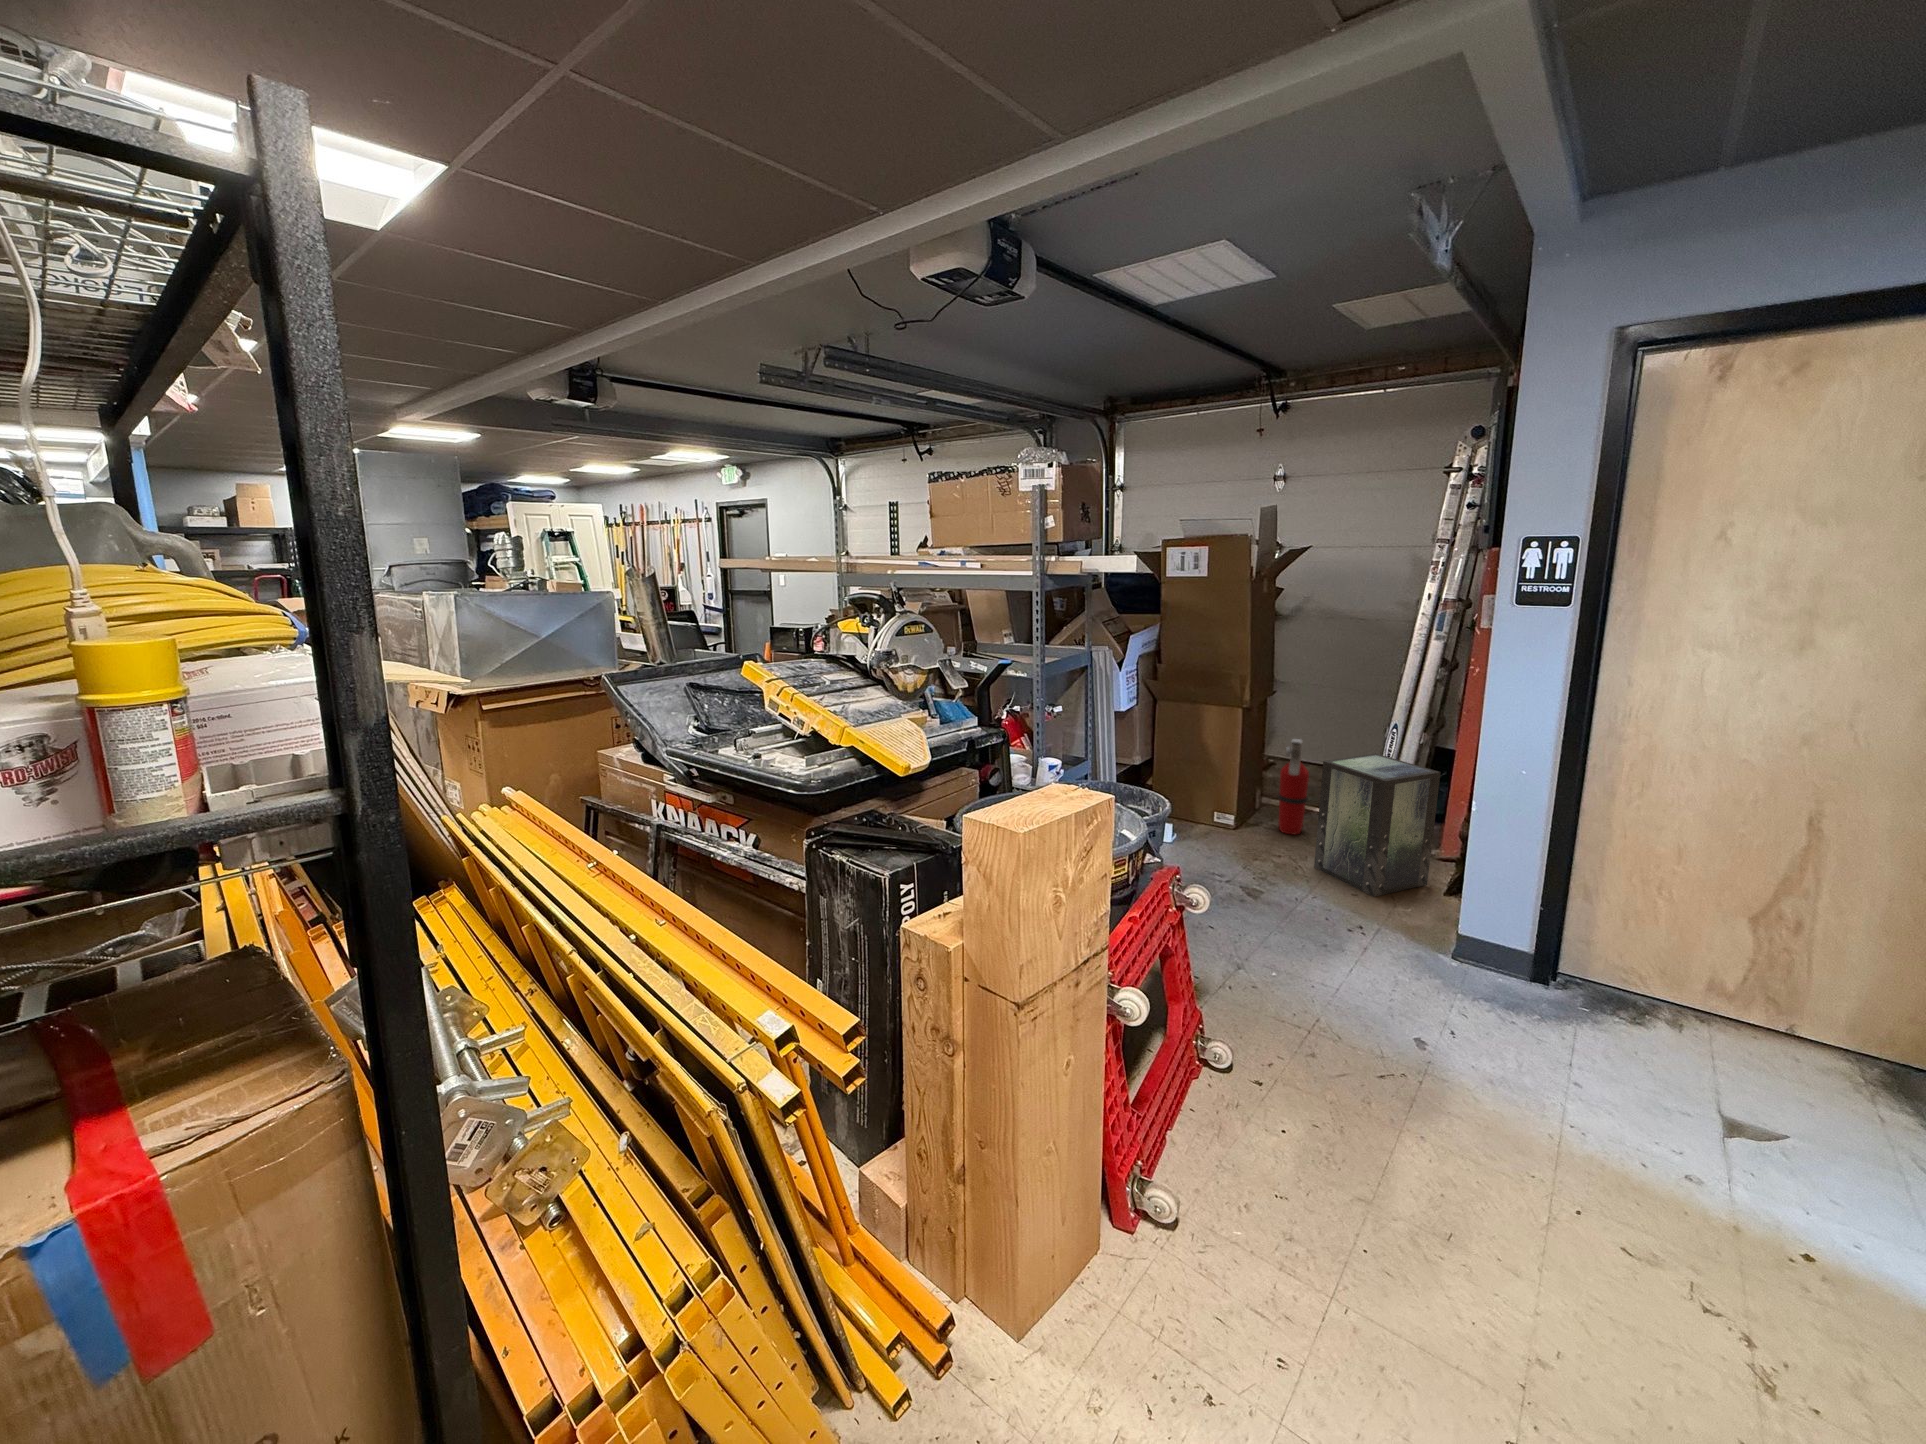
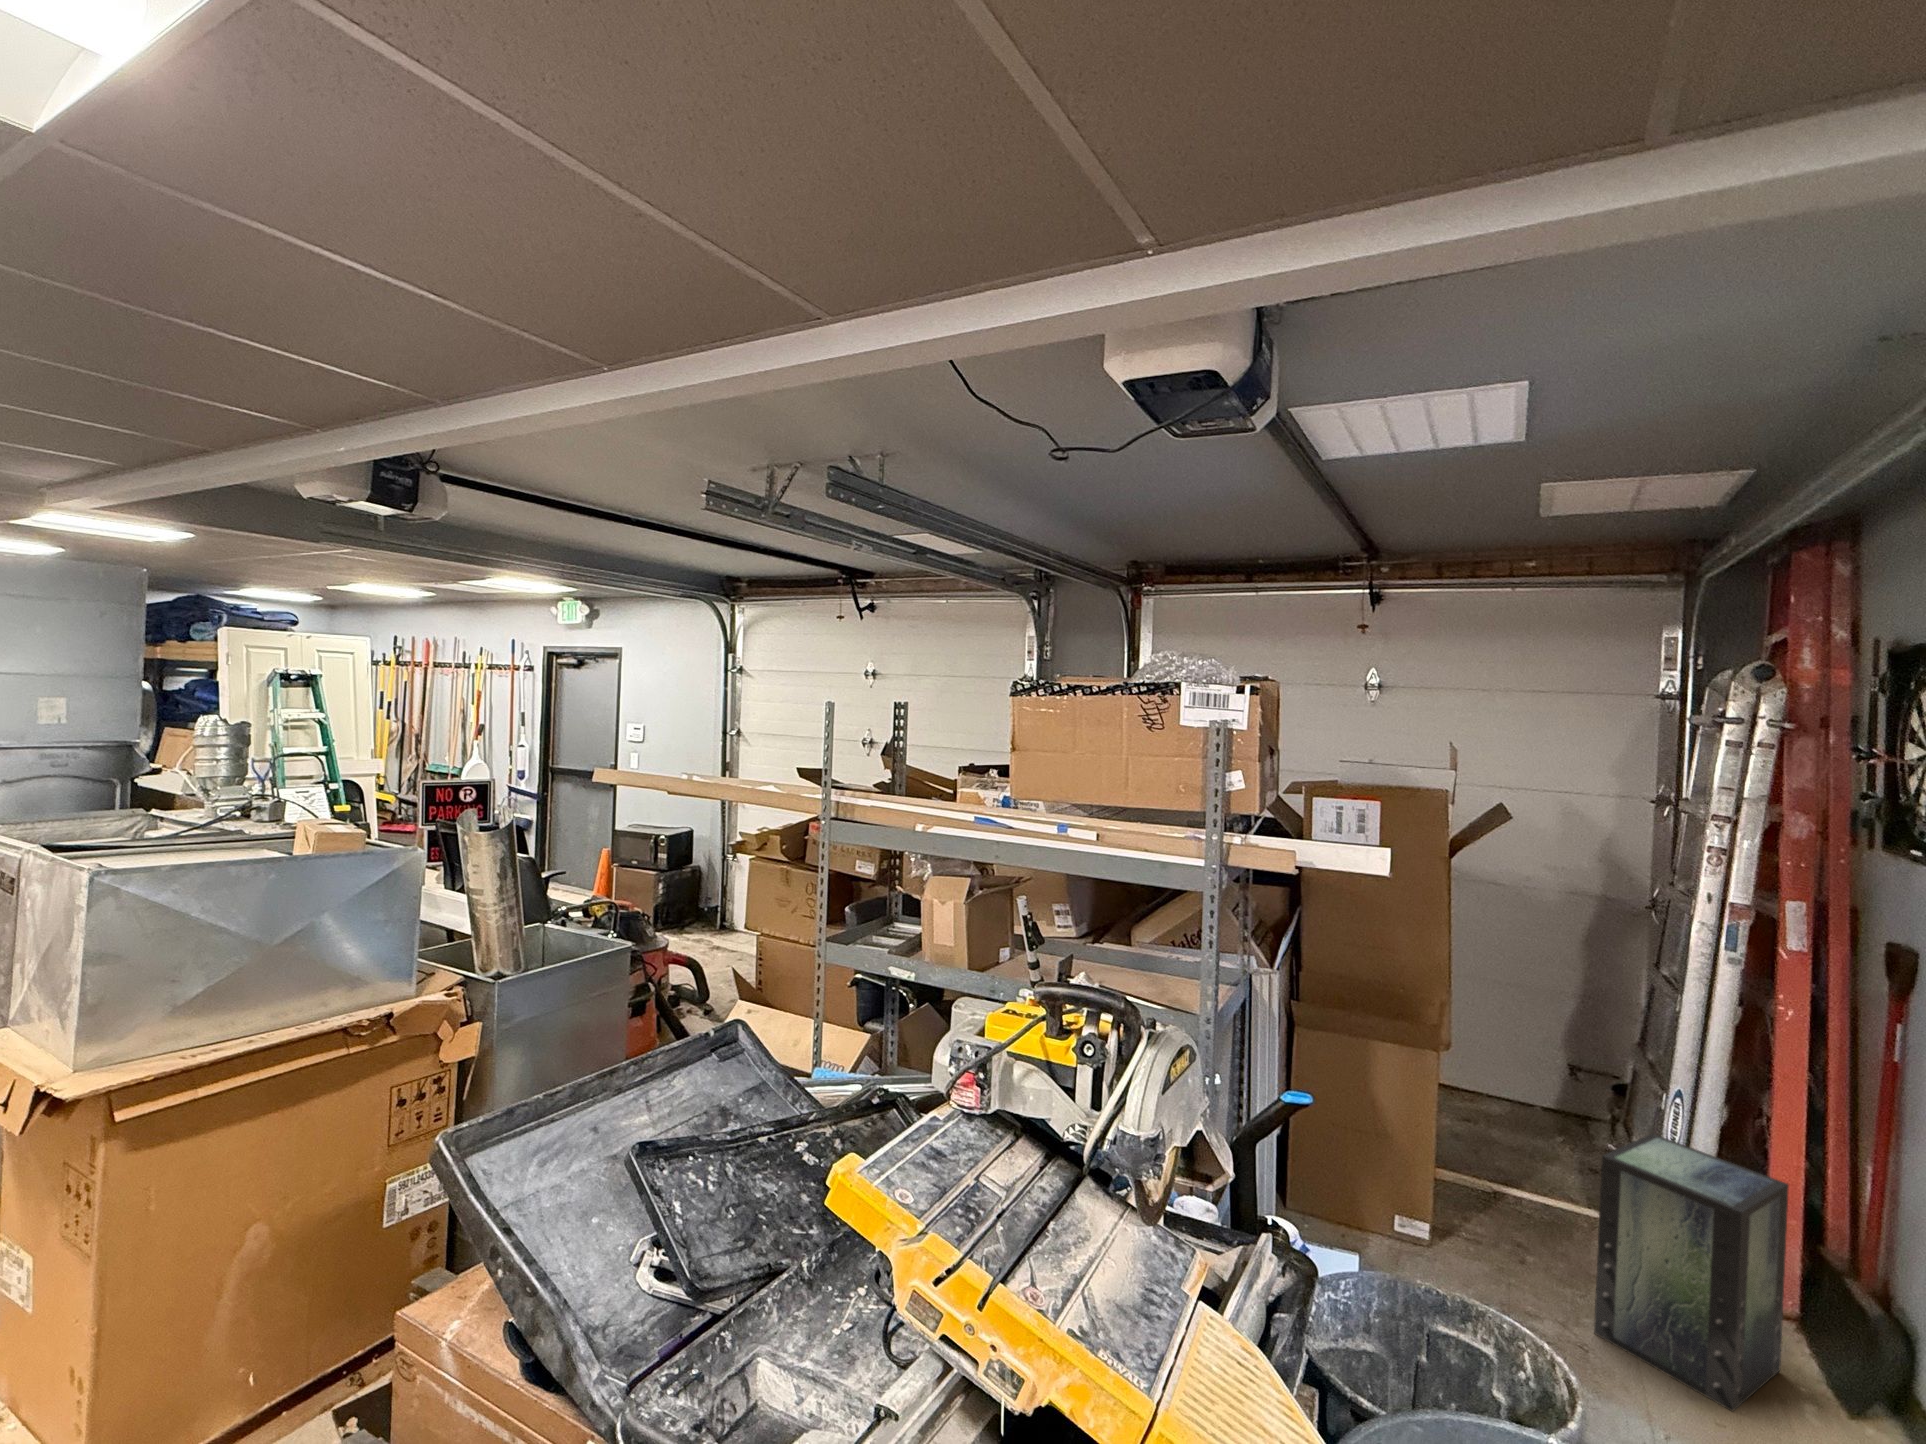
fire extinguisher: present [1278,739,1309,835] -> none [1476,1091,1527,1246]

